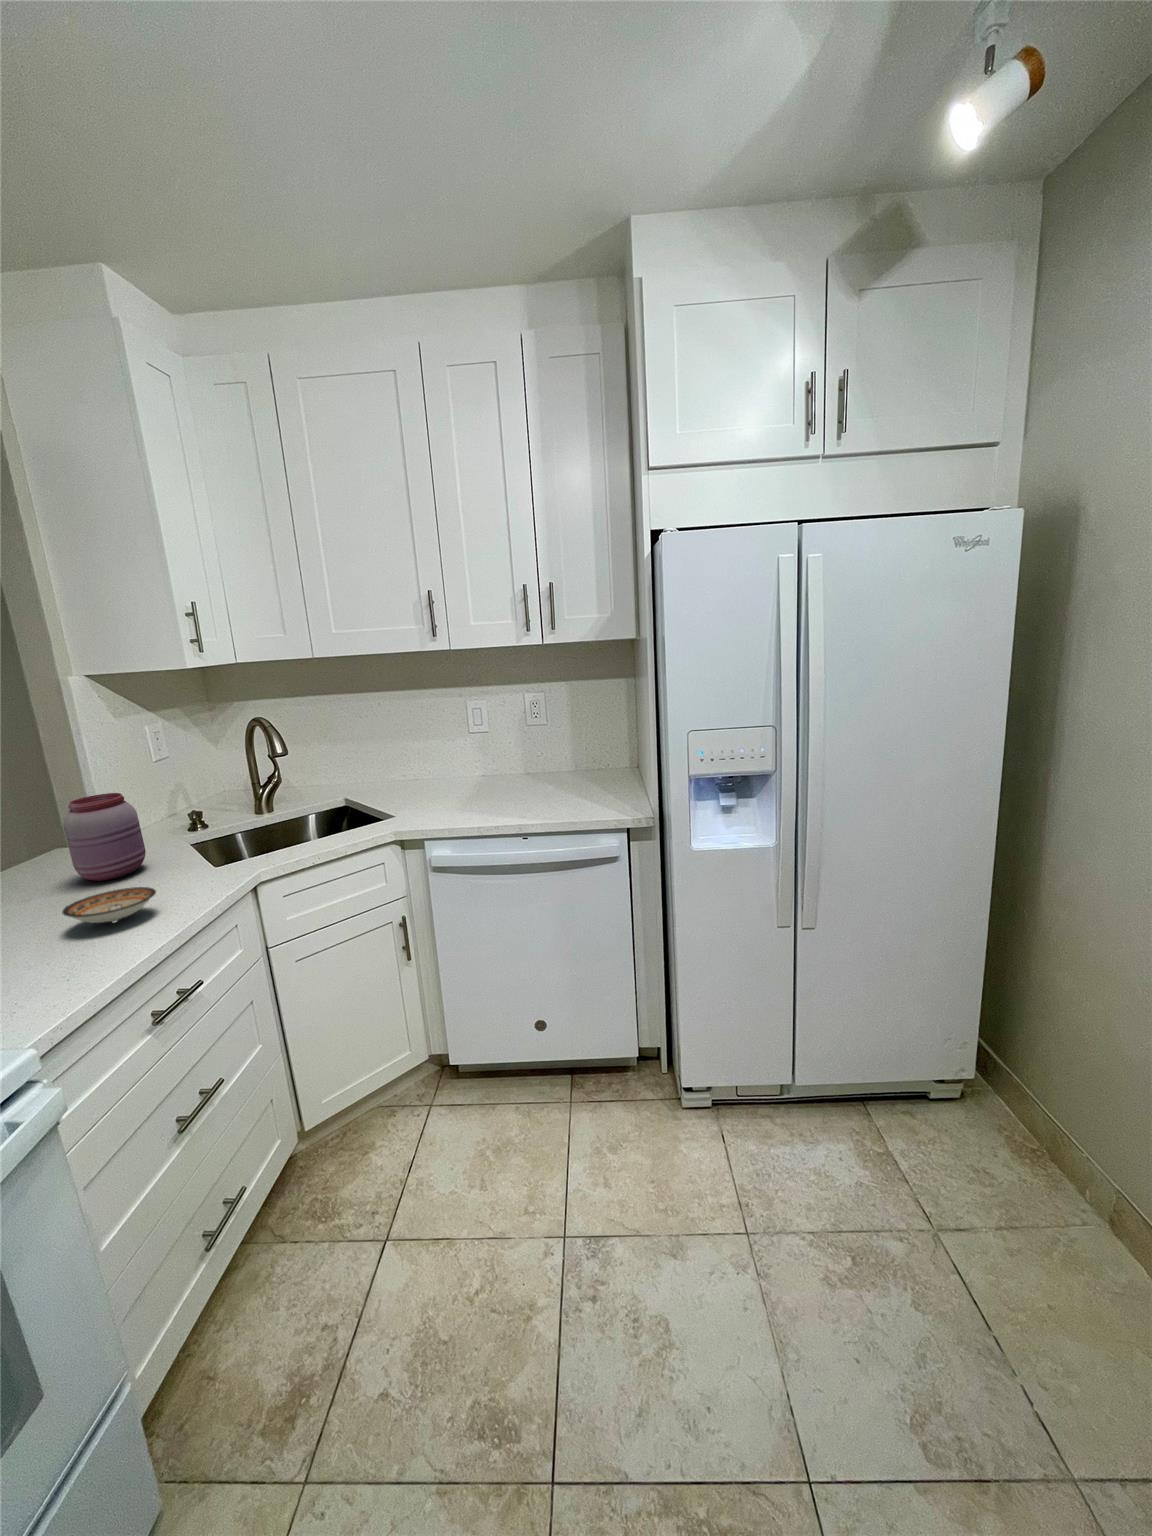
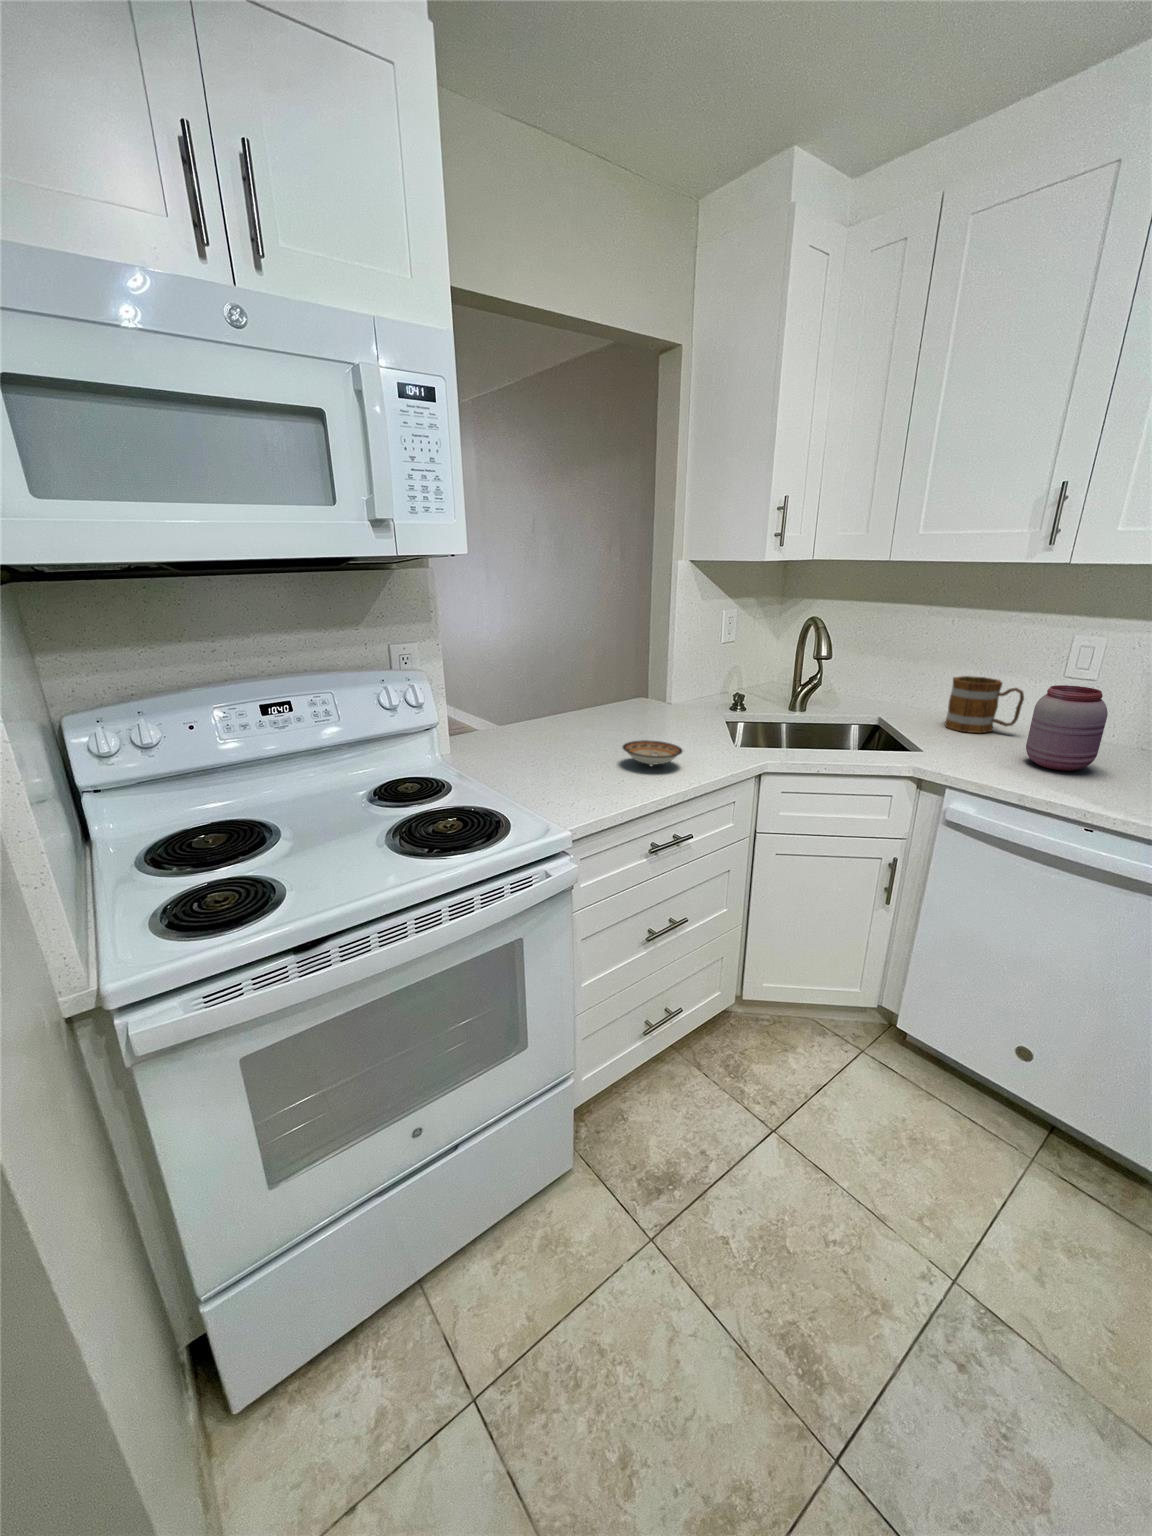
mug: none [394,747,450,794] -> present [945,676,1024,733]
jar: present [63,793,146,881] -> present [1026,685,1108,771]

